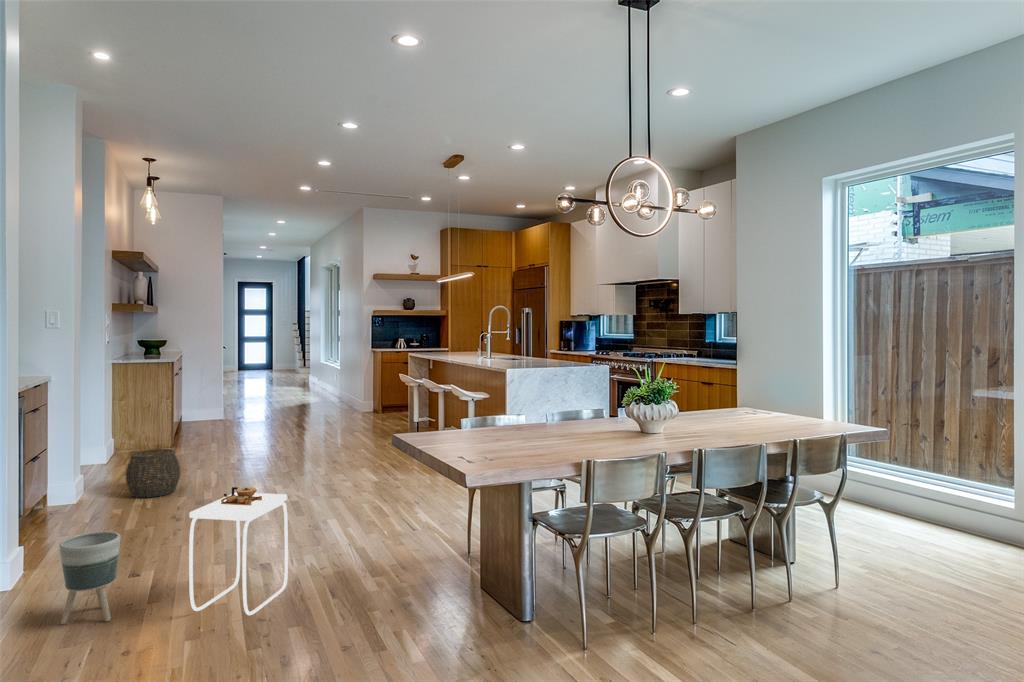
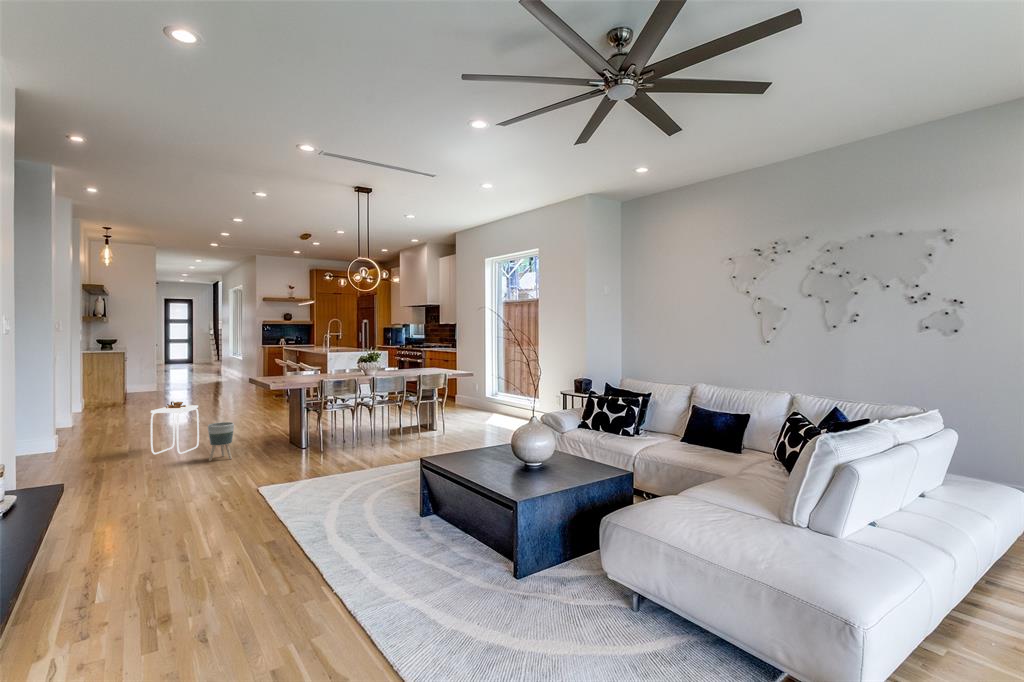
woven basket: present [126,449,180,498] -> none [100,399,135,425]
planter: present [59,531,121,624] -> present [208,422,234,461]

